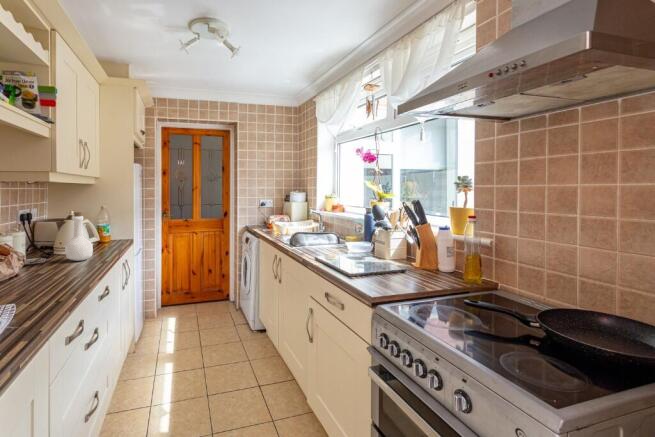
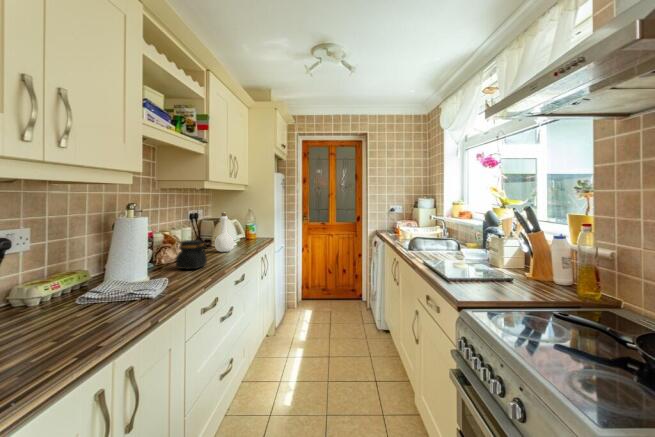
jar: none [28,249,75,286] -> present [176,240,207,269]

